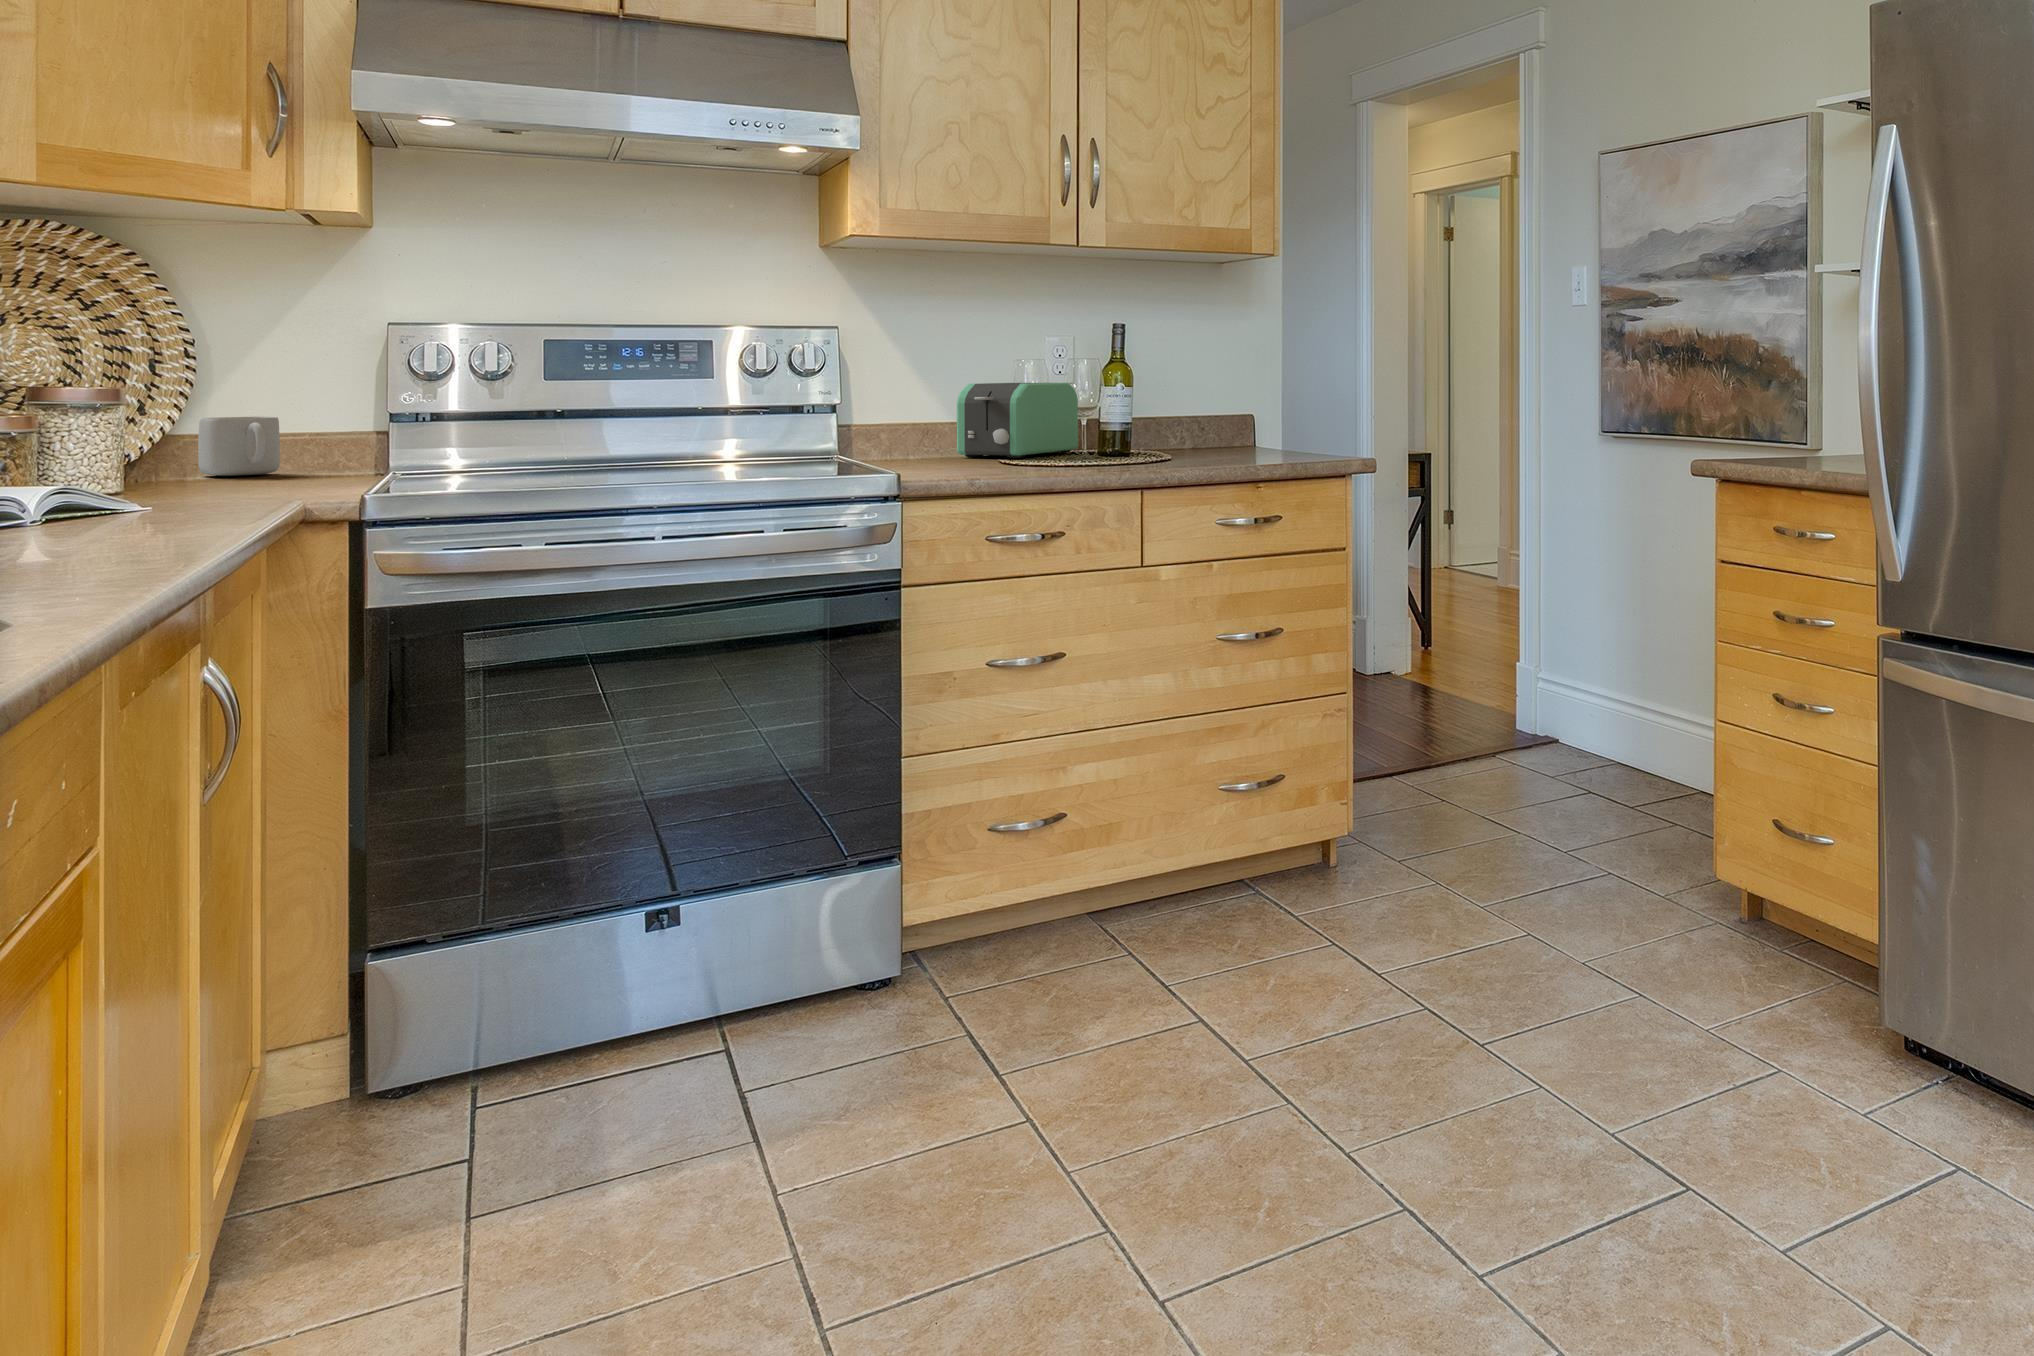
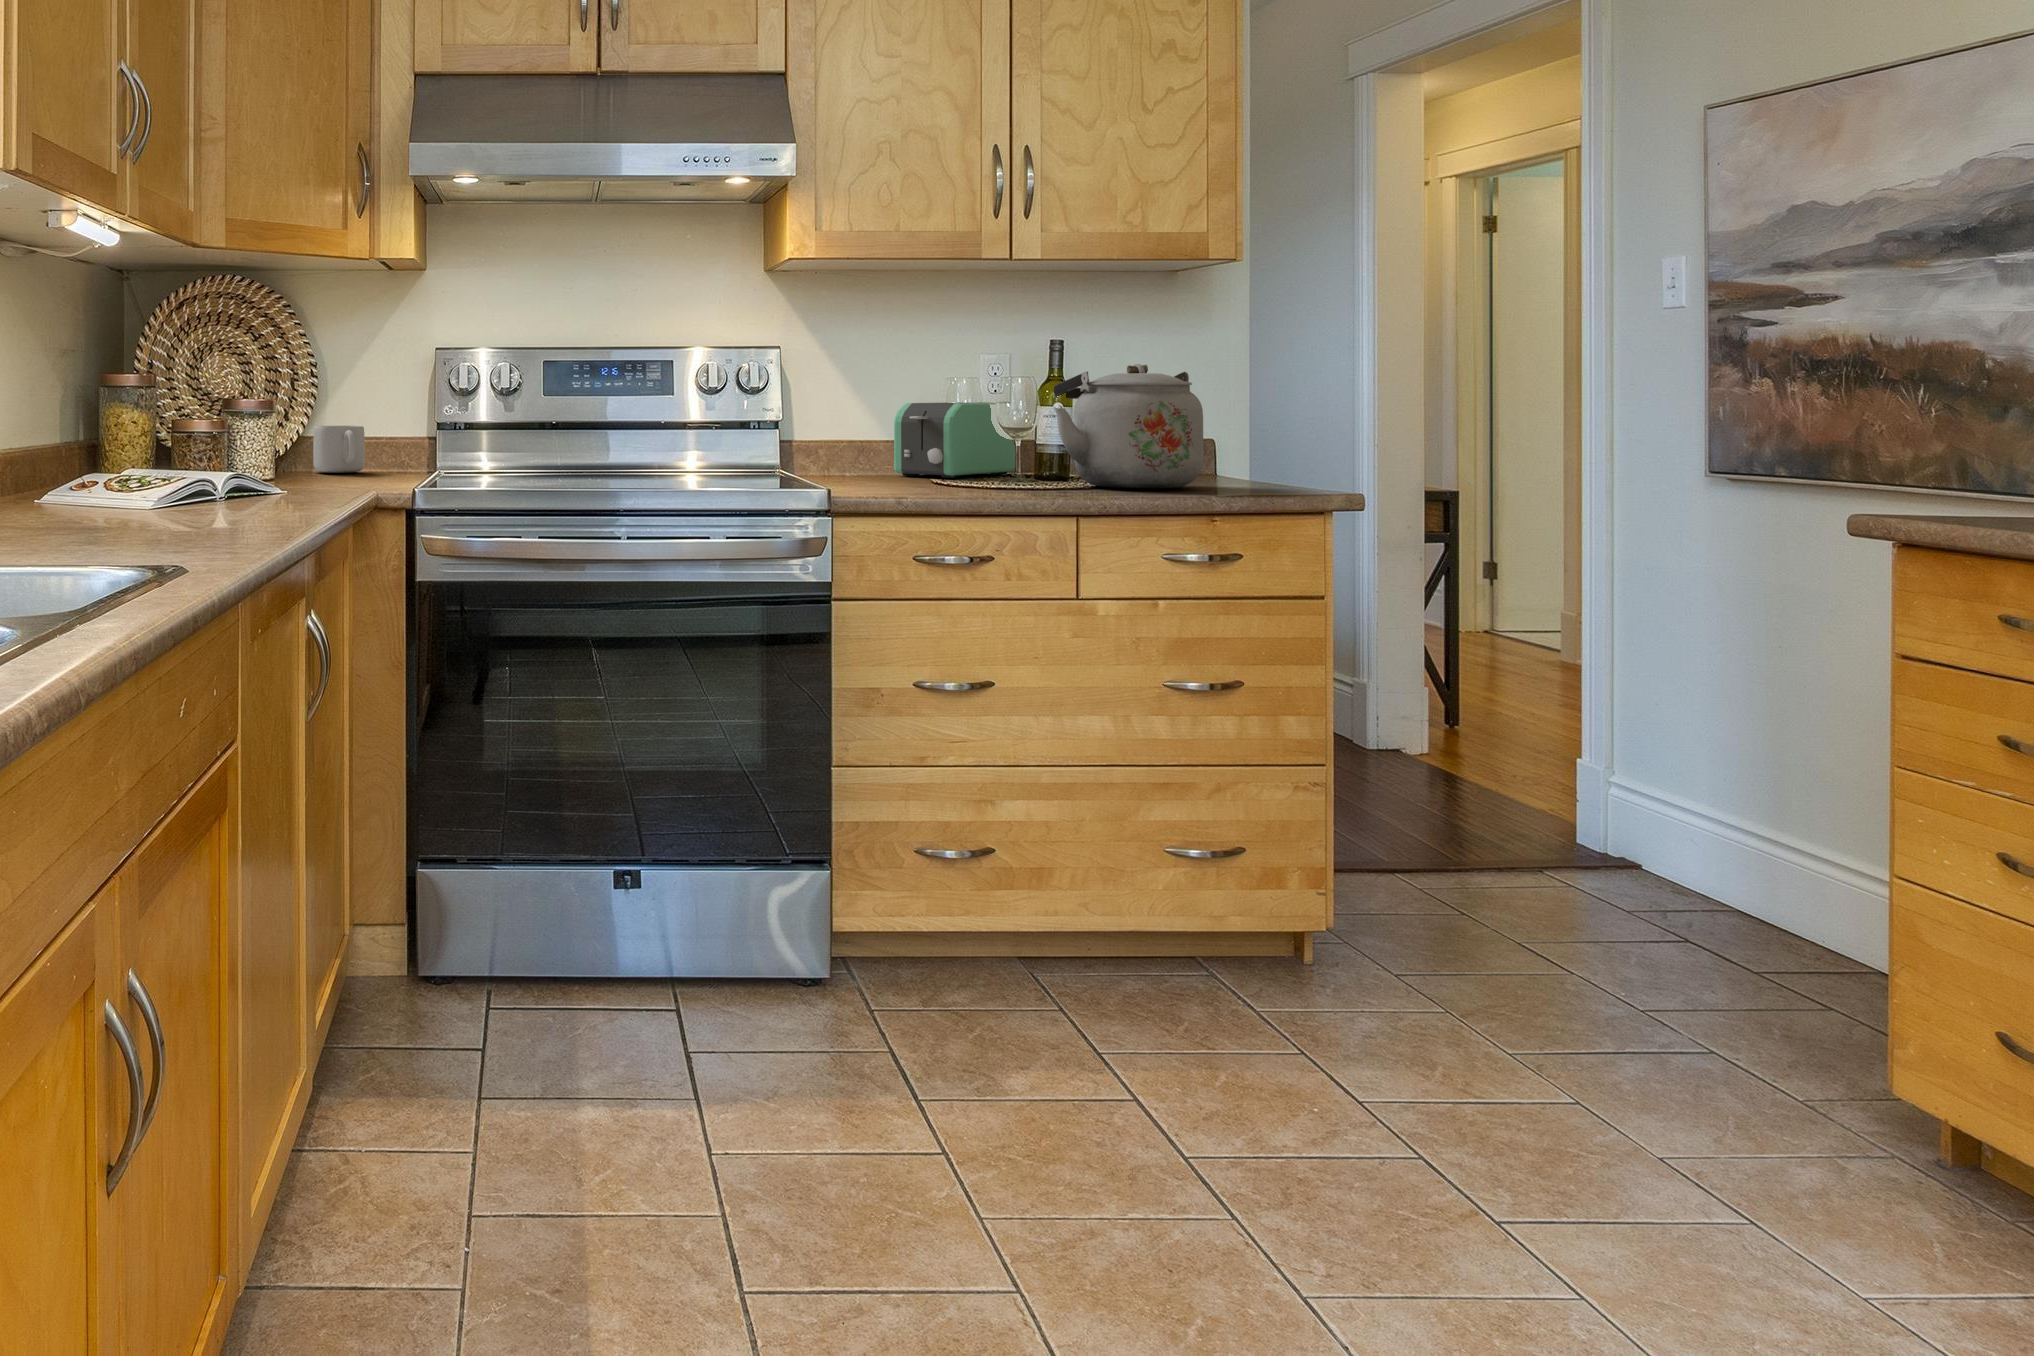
kettle: none [1121,345,1261,462] -> present [1054,364,1203,488]

